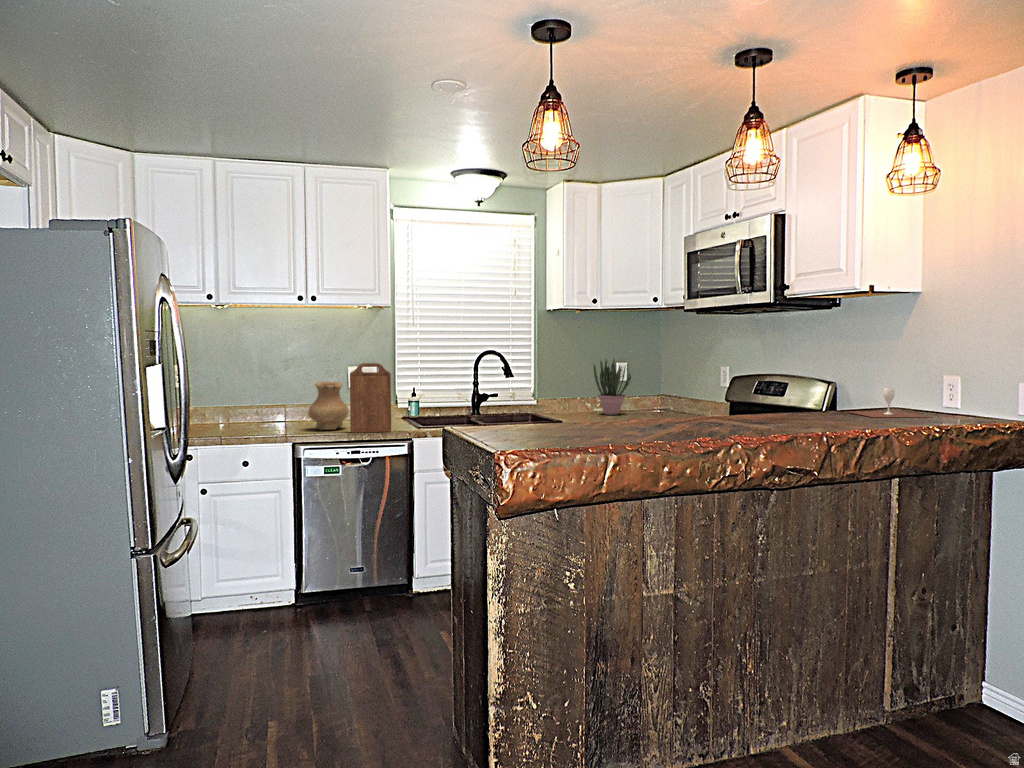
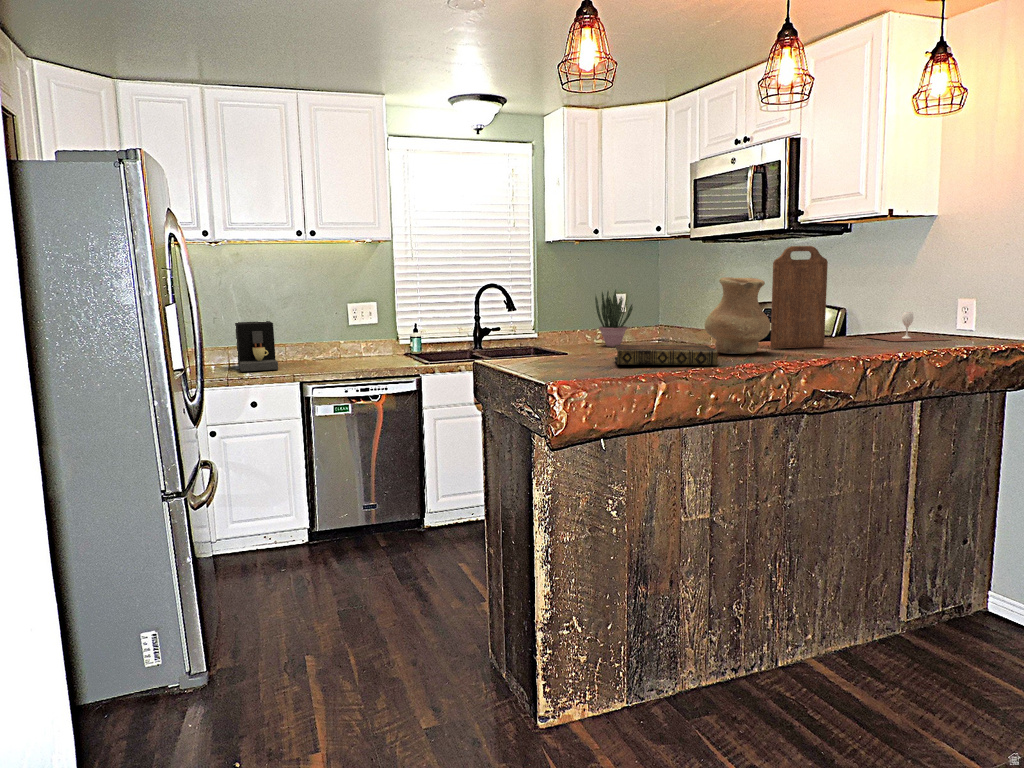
cutting board: present [350,363,391,433] -> present [771,246,828,348]
vase: present [308,382,349,430] -> present [705,277,770,354]
coffee maker: none [238,383,275,431] -> present [235,321,278,371]
book: none [576,415,675,438] -> present [615,345,718,365]

